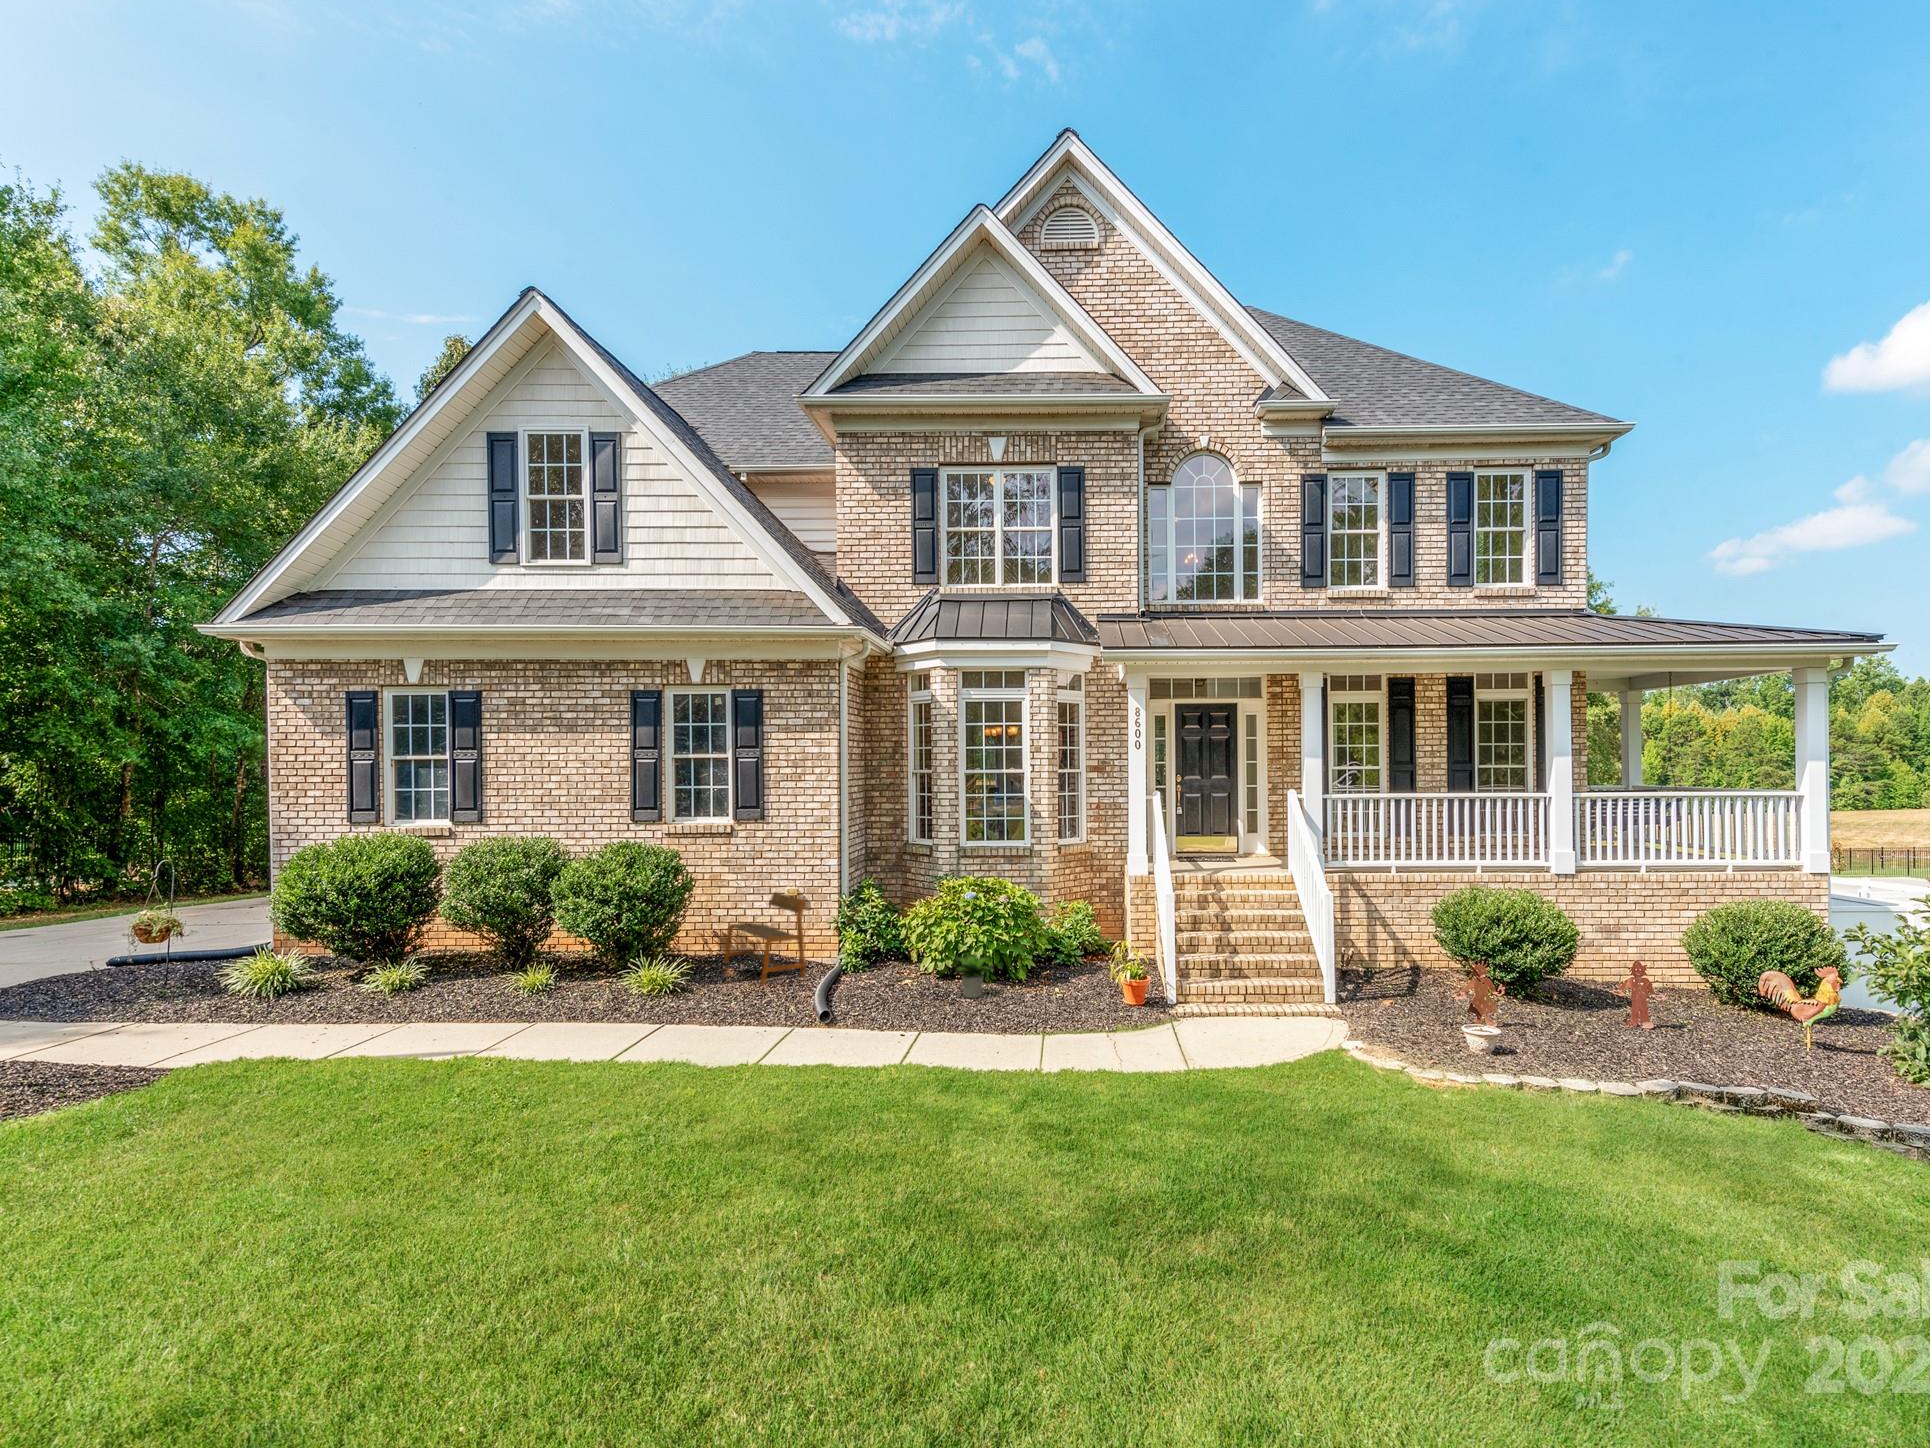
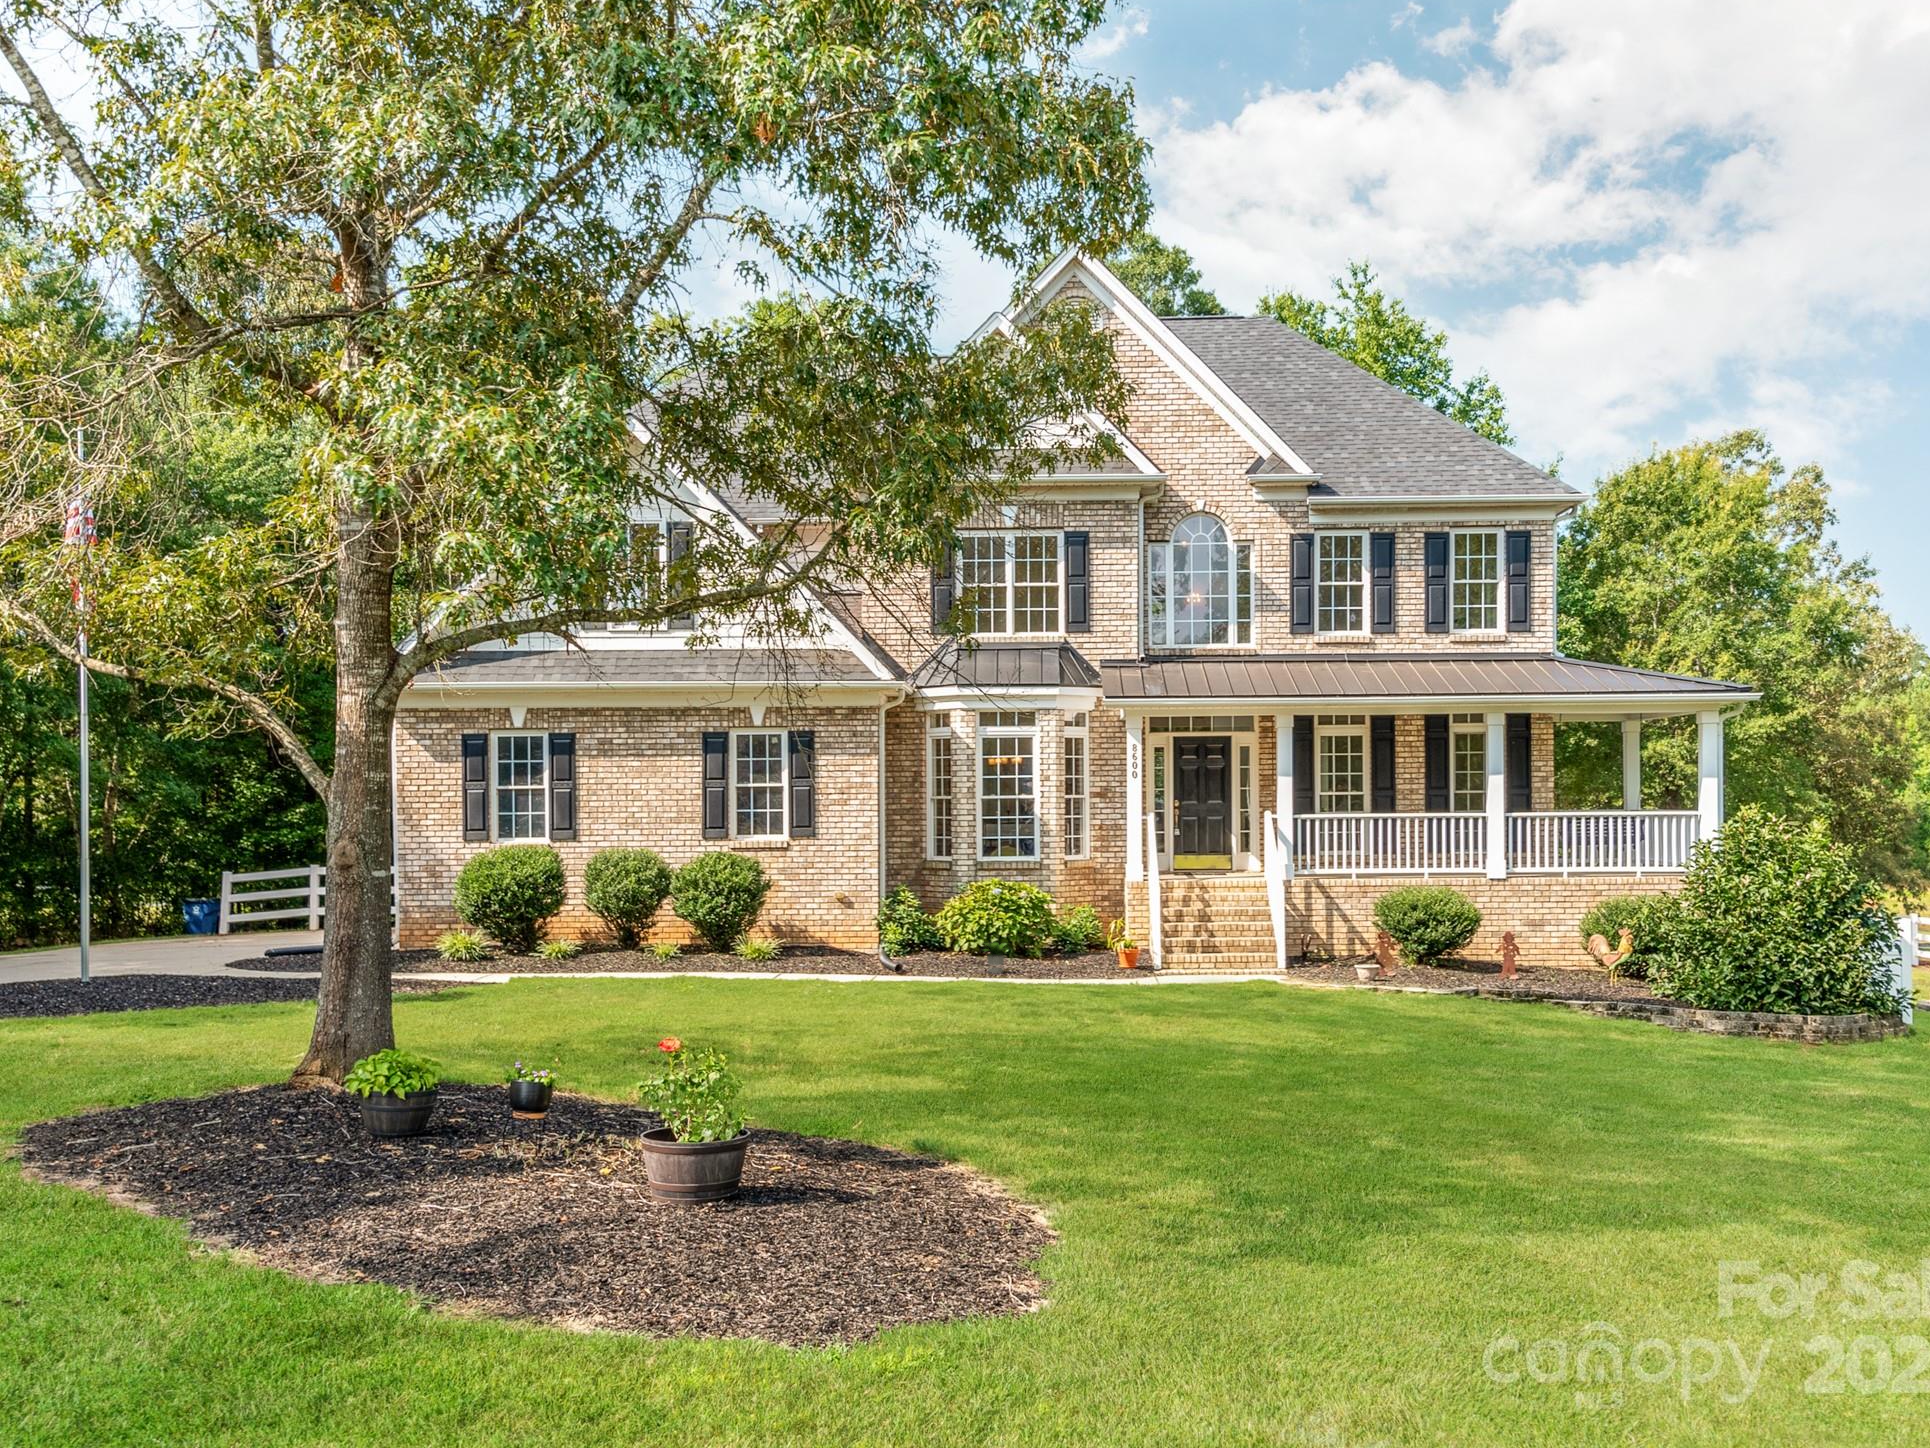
bench: present [724,892,806,986] -> none [781,900,854,971]

